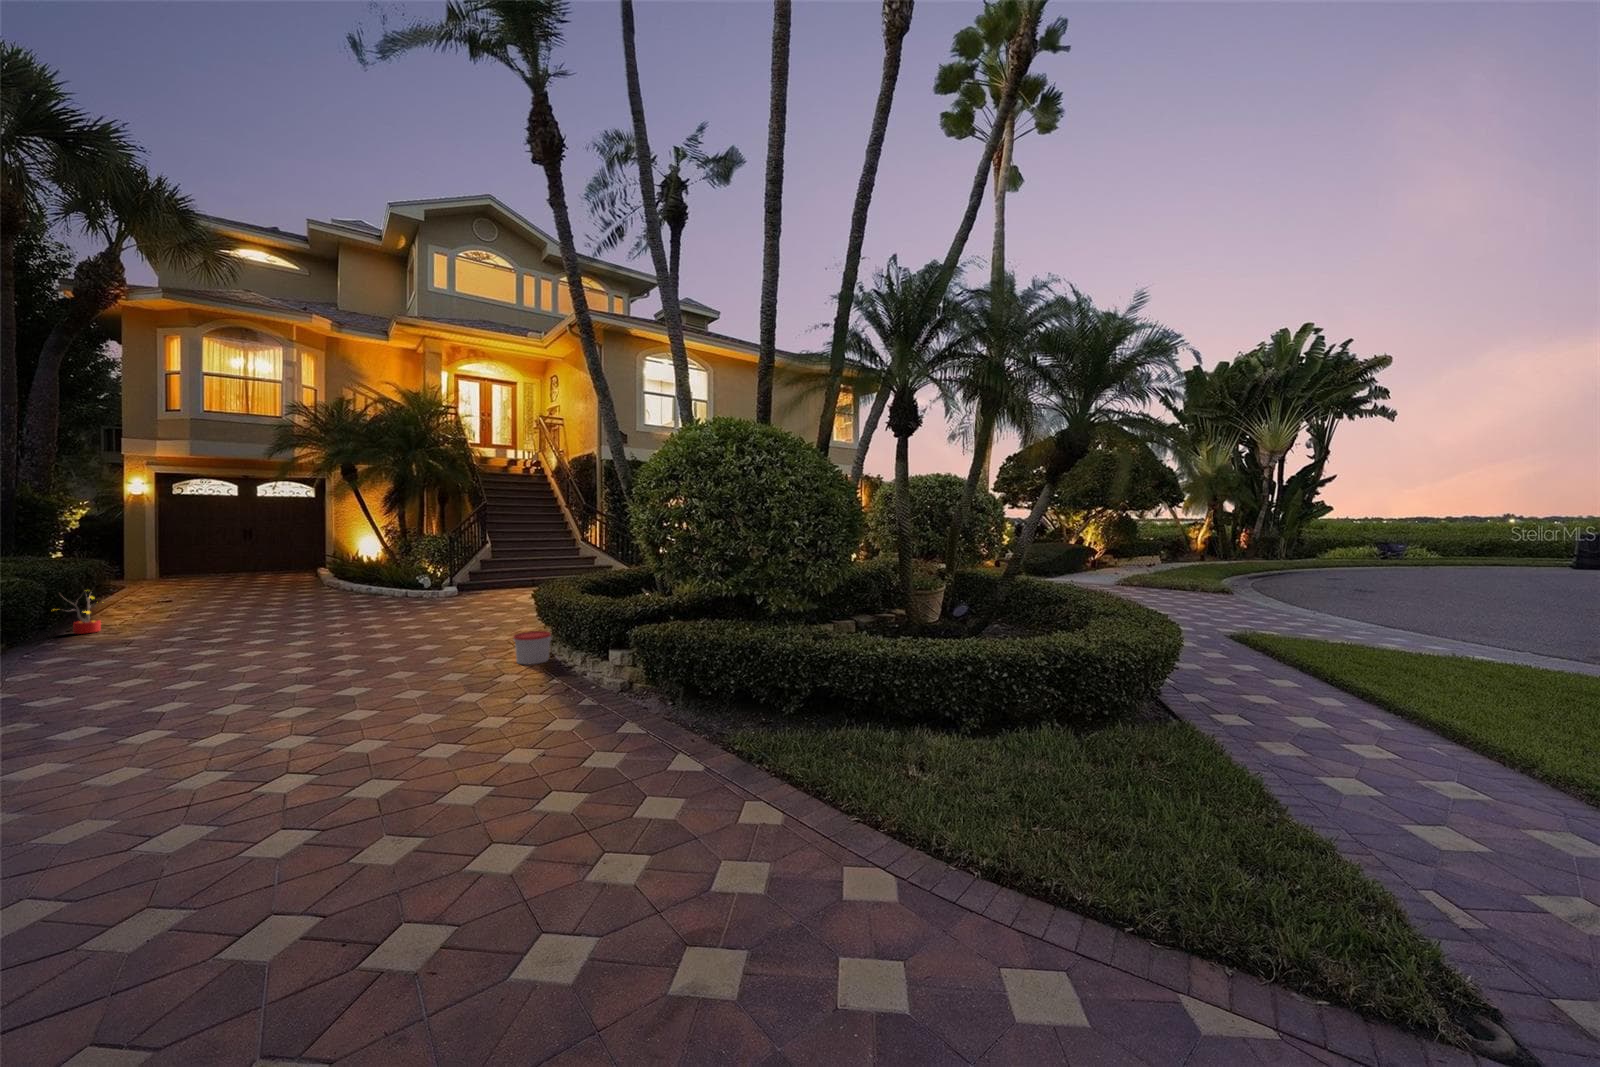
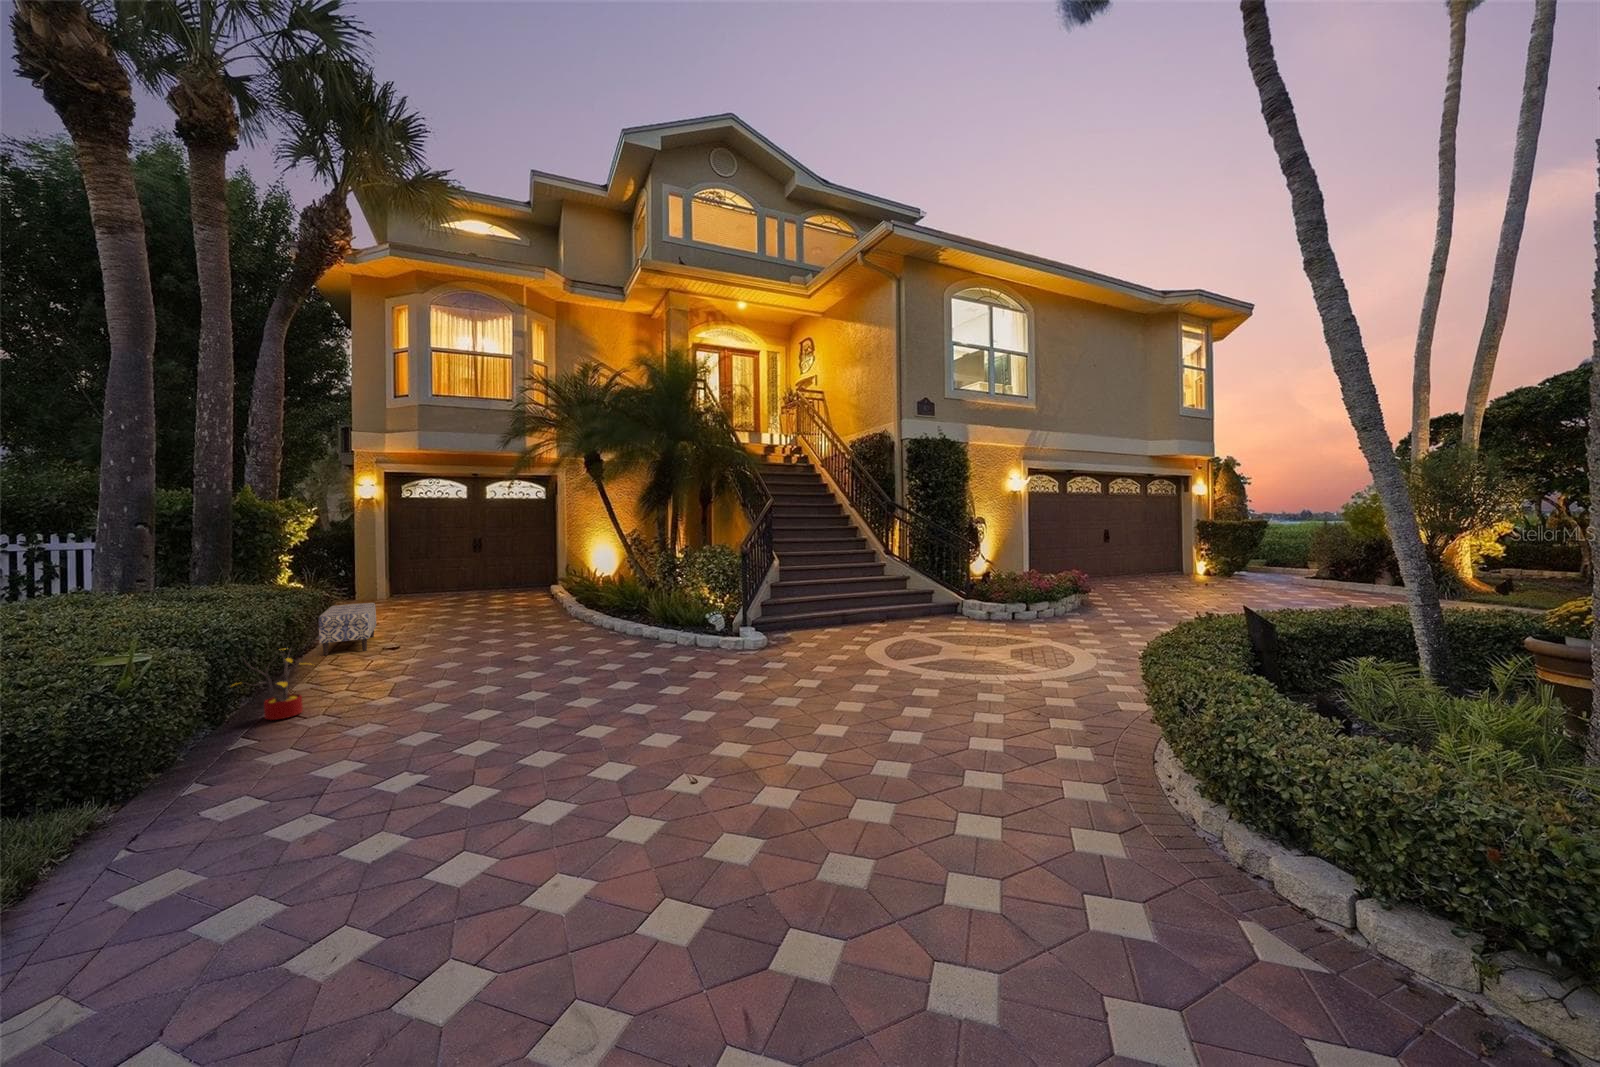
bench: none [102,575,150,610] -> present [319,603,376,655]
bucket: present [513,631,551,664] -> none [1237,859,1378,1008]

